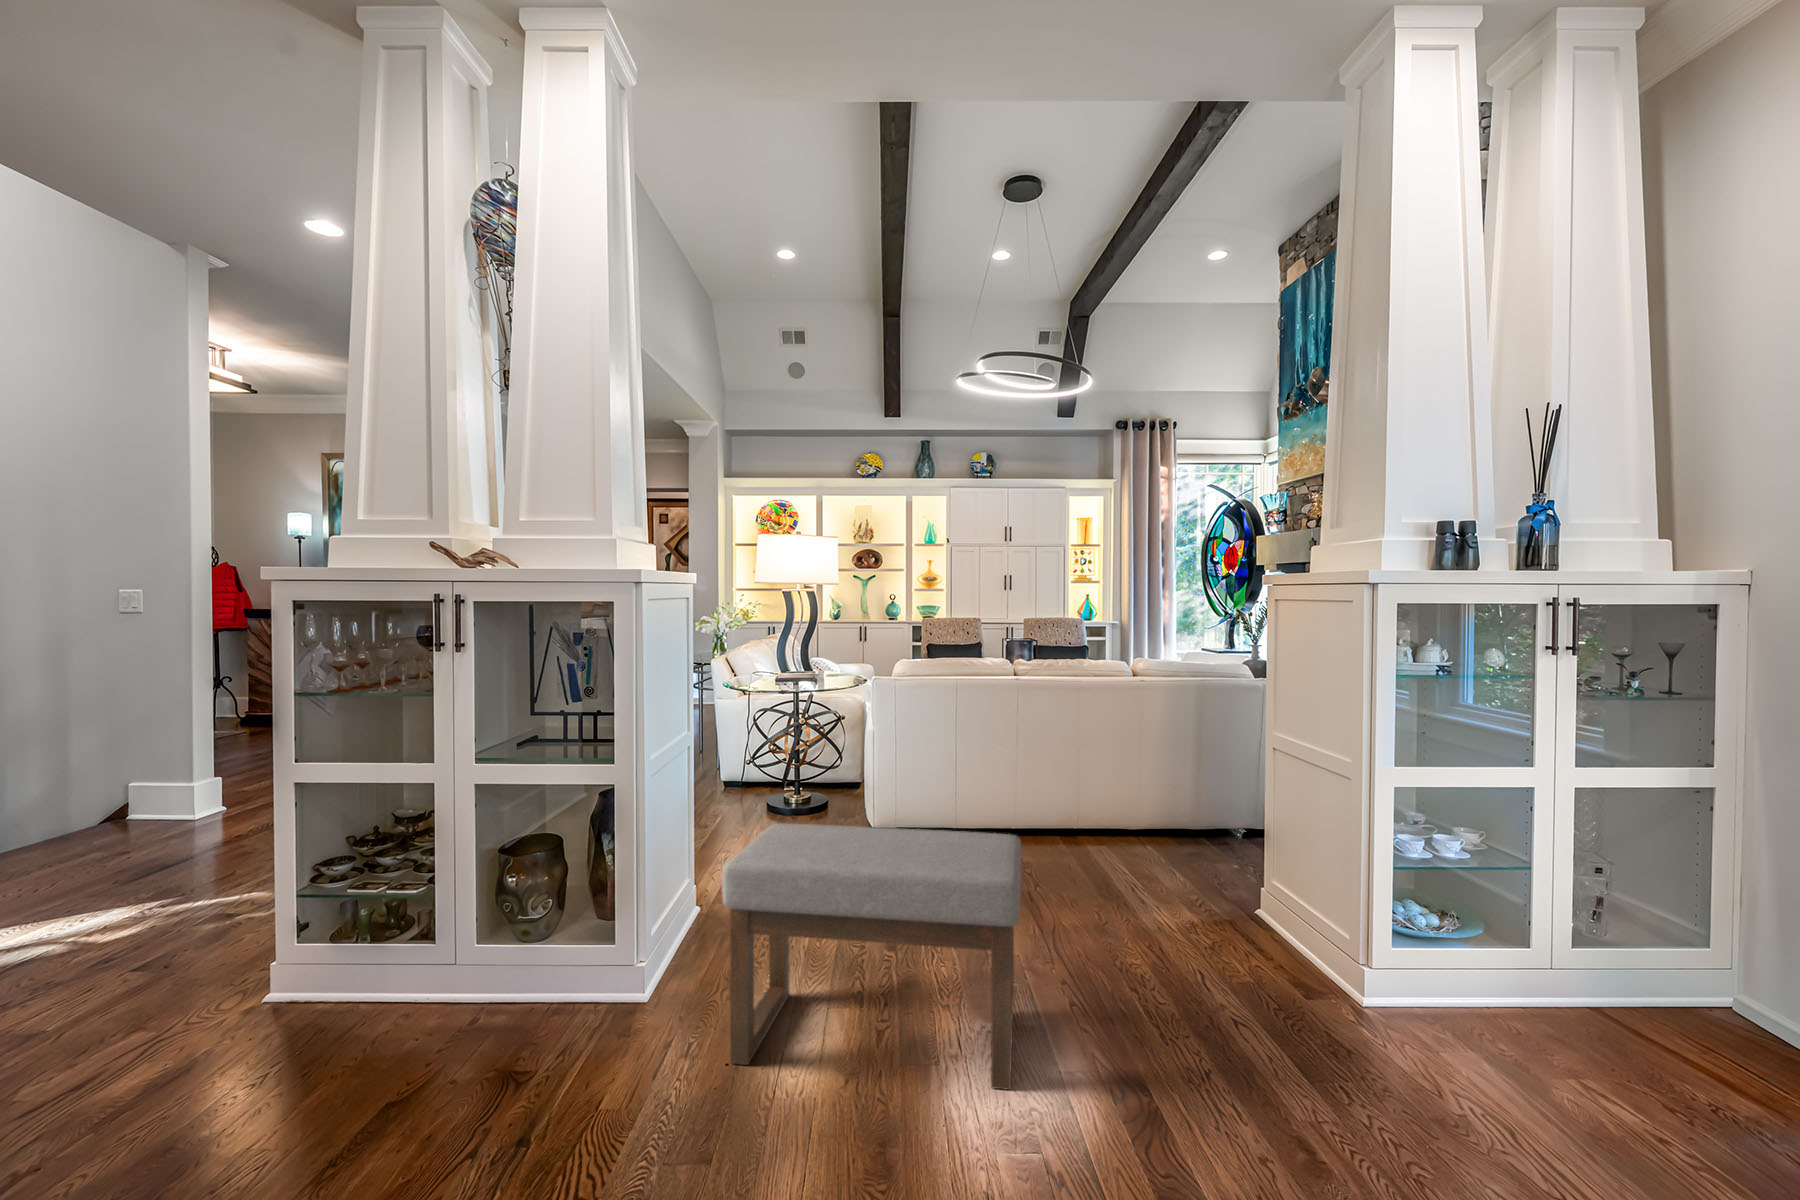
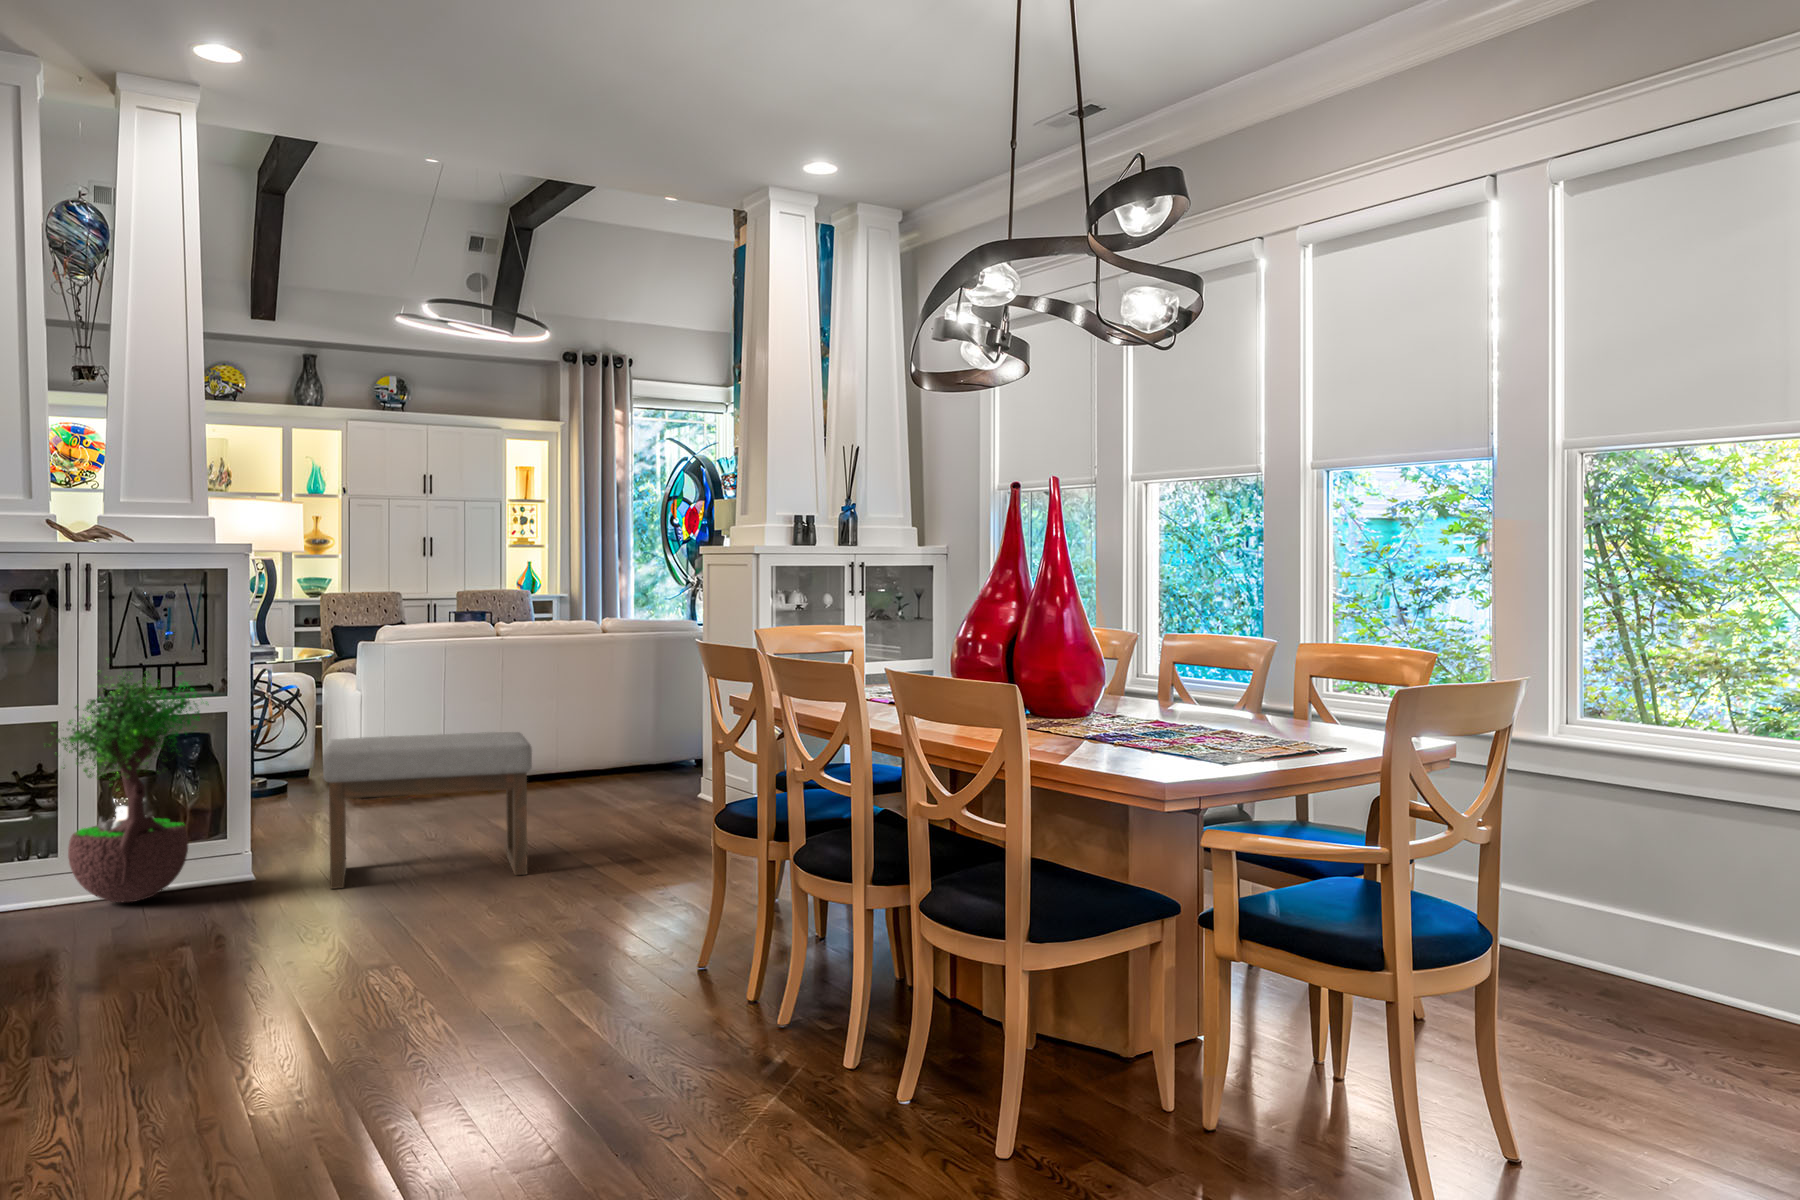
potted tree: none [360,716,585,1041] -> present [45,671,207,902]

